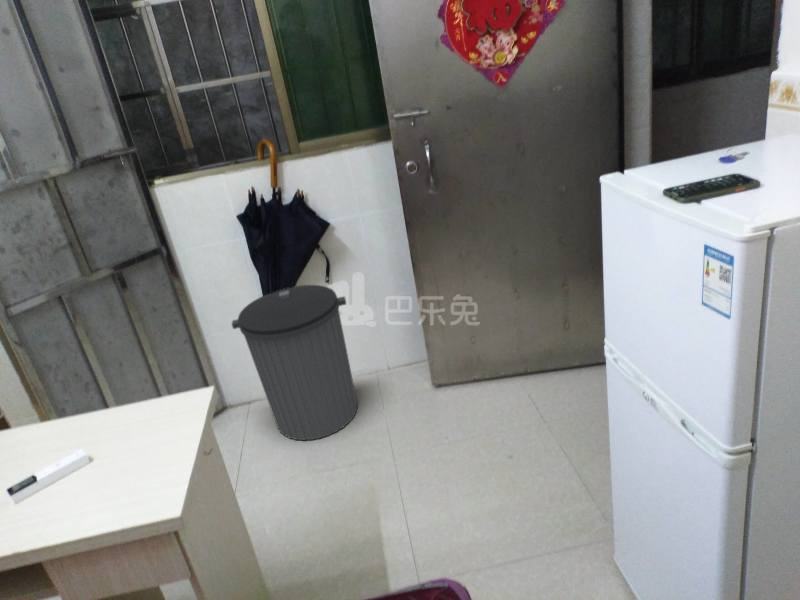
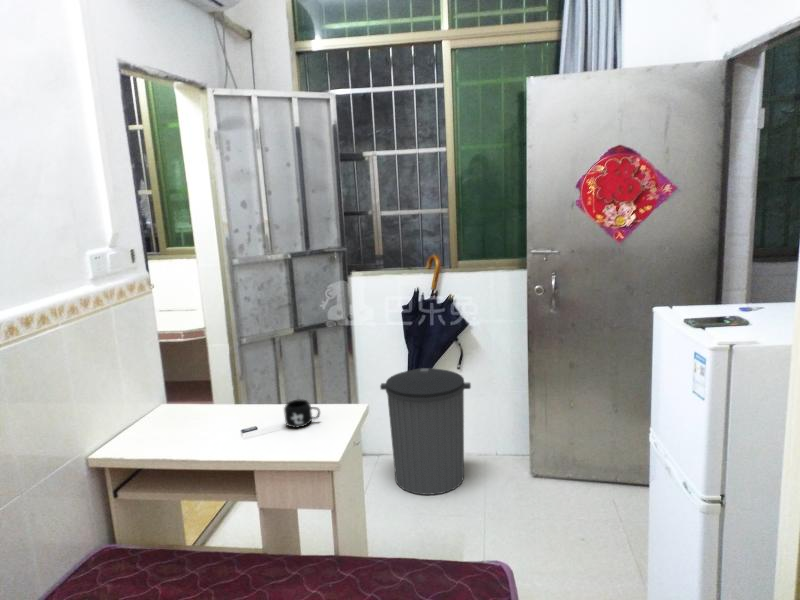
mug: none [65,416,131,467] -> present [284,399,320,428]

